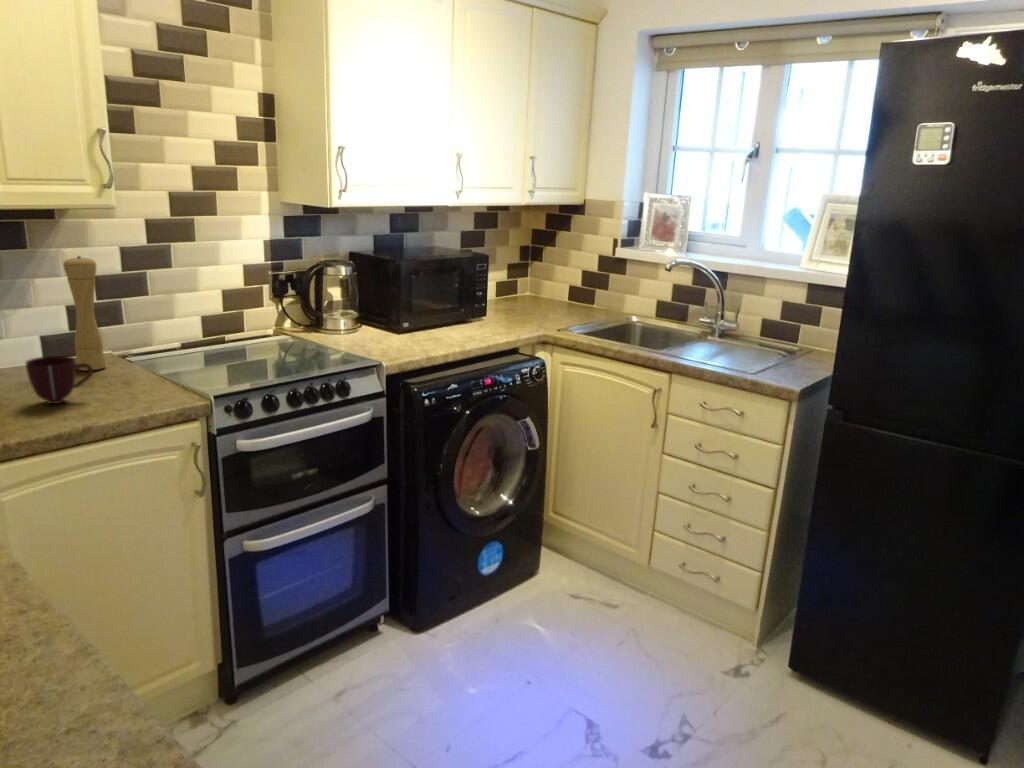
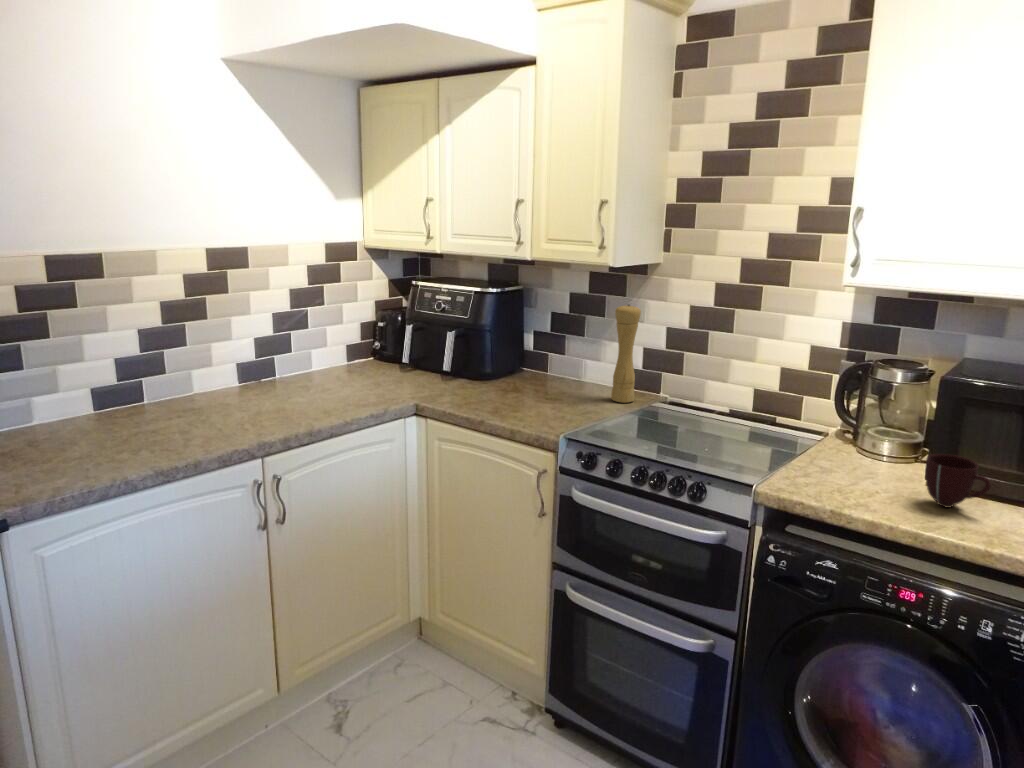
mug: present [26,356,93,404] -> present [925,454,991,508]

